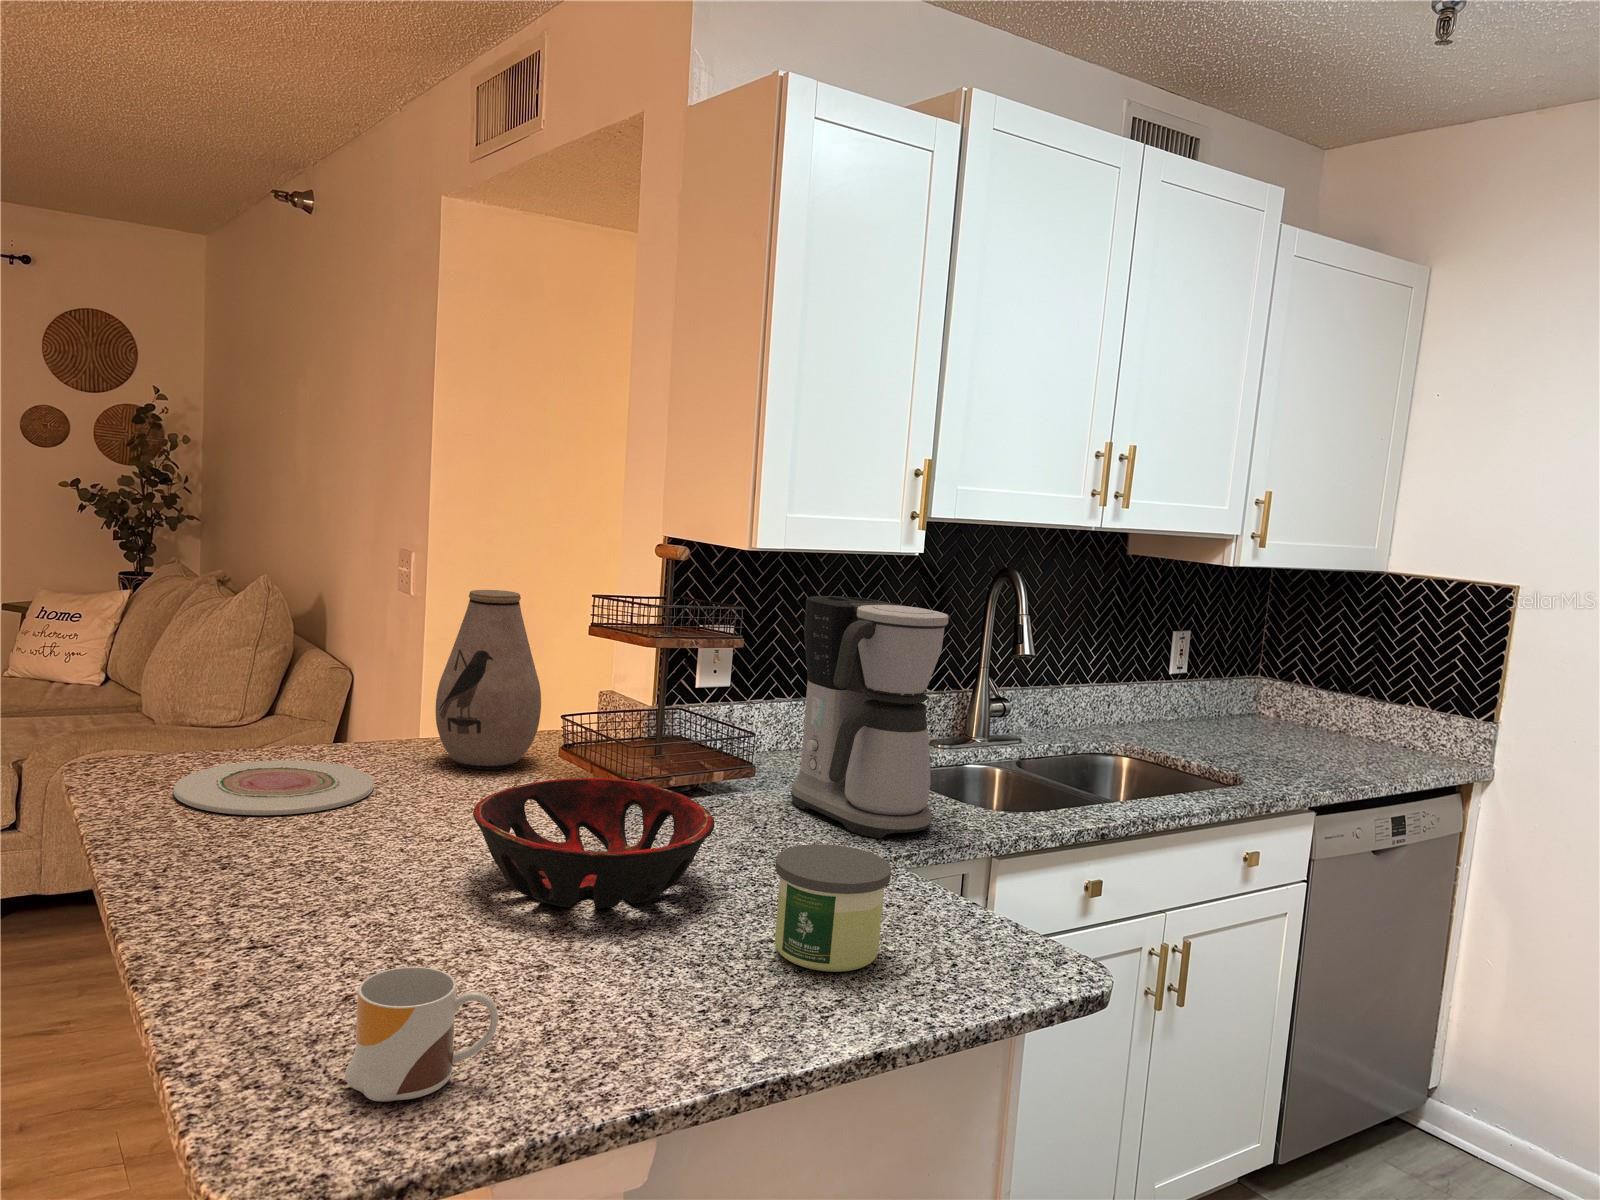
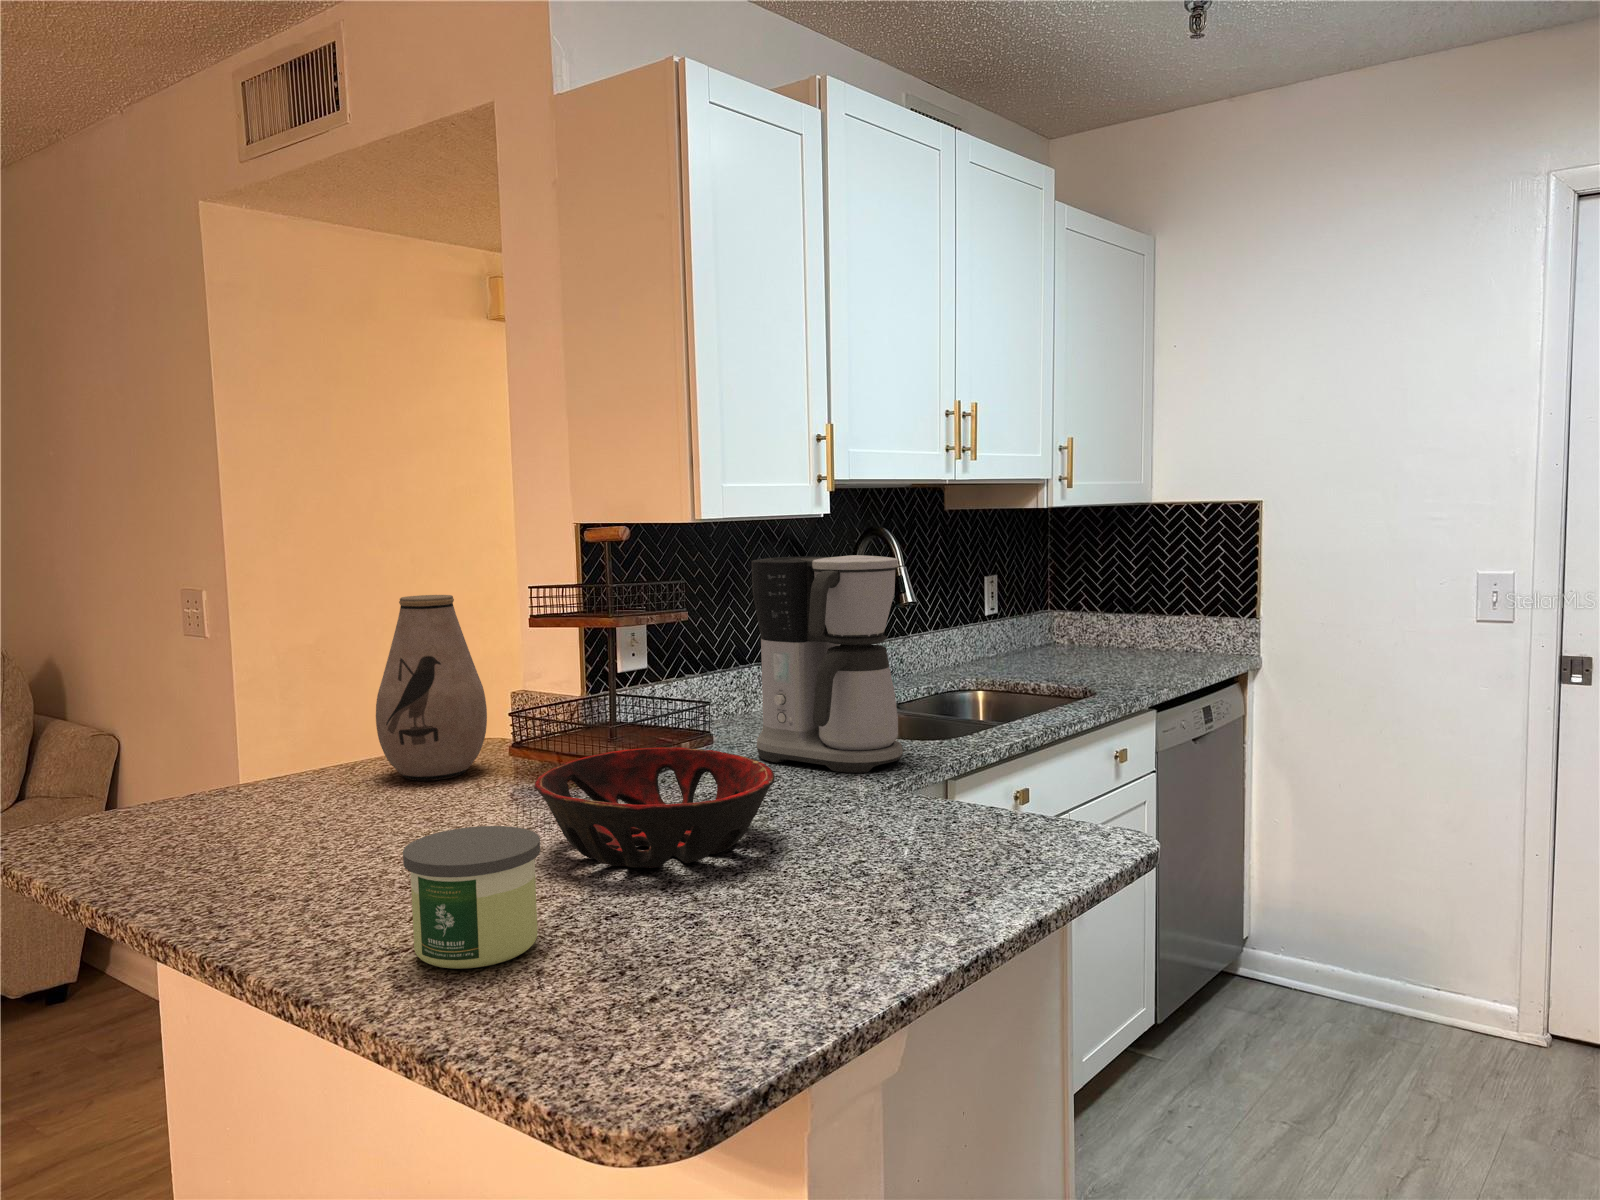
plate: present [174,760,374,815] -> none [128,797,349,857]
candle: present [775,844,891,972] -> present [403,826,540,969]
mug: present [345,967,498,1102] -> none [616,908,754,1039]

